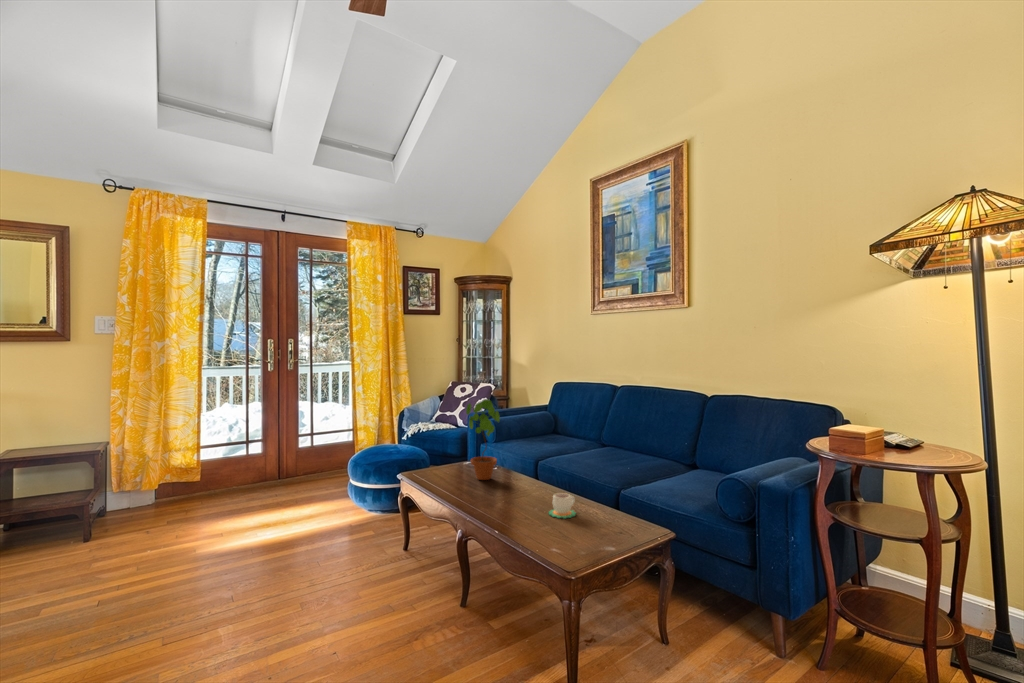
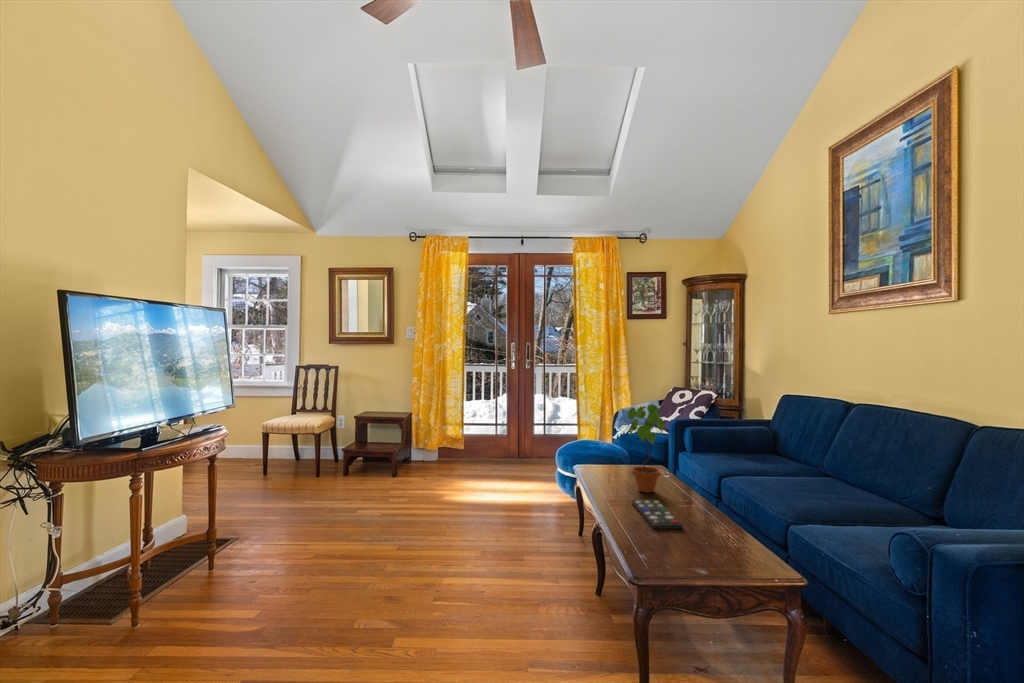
remote control: none [482,484,539,508] -> present [632,500,683,529]
mug: present [549,493,576,518] -> none [684,520,720,553]

